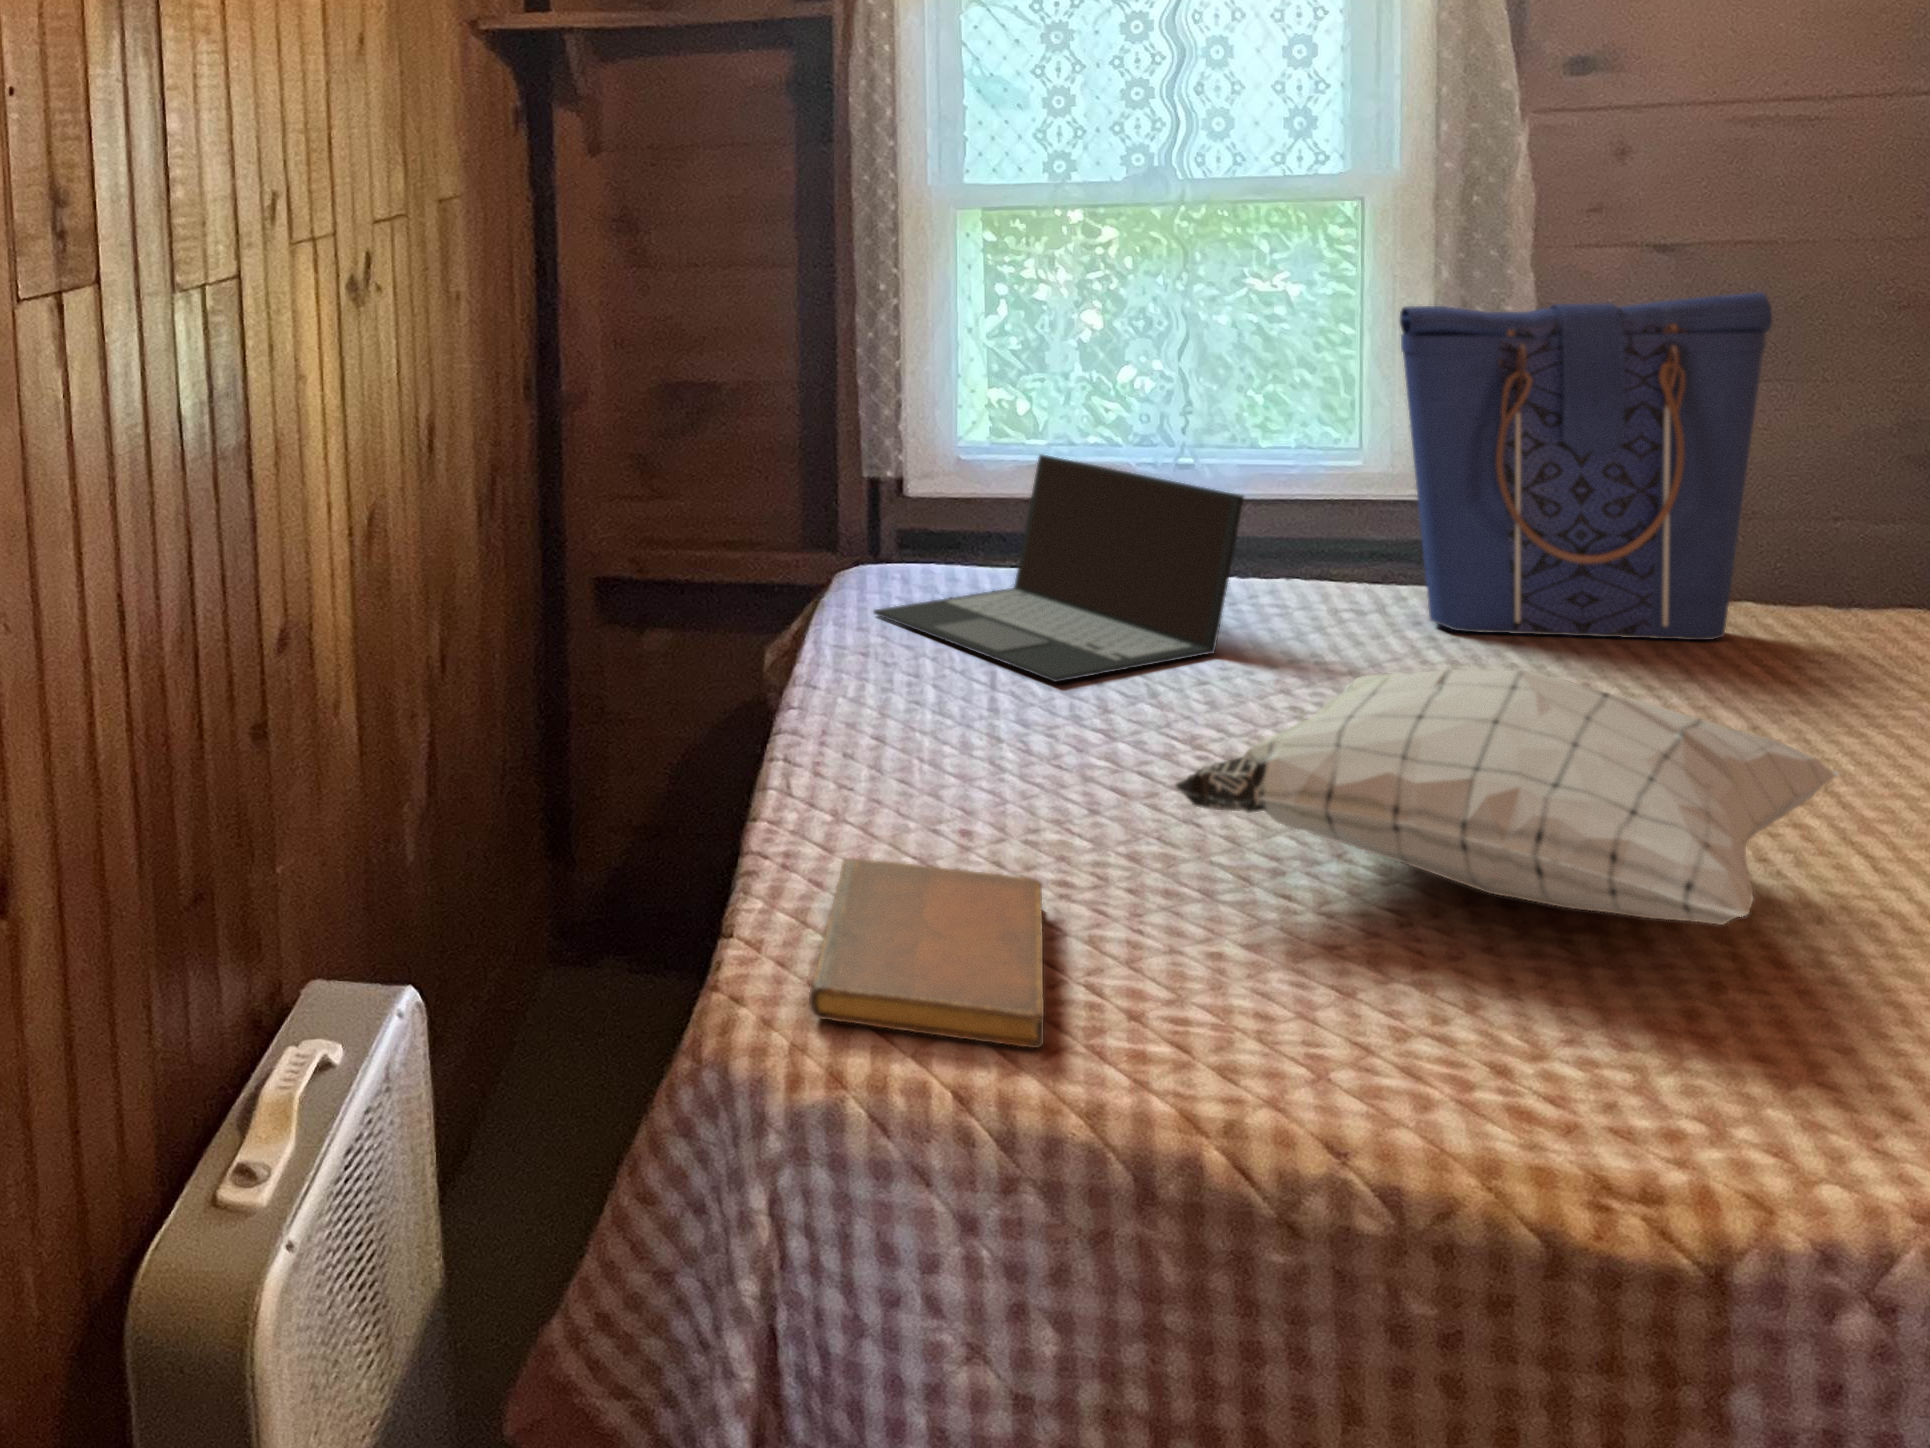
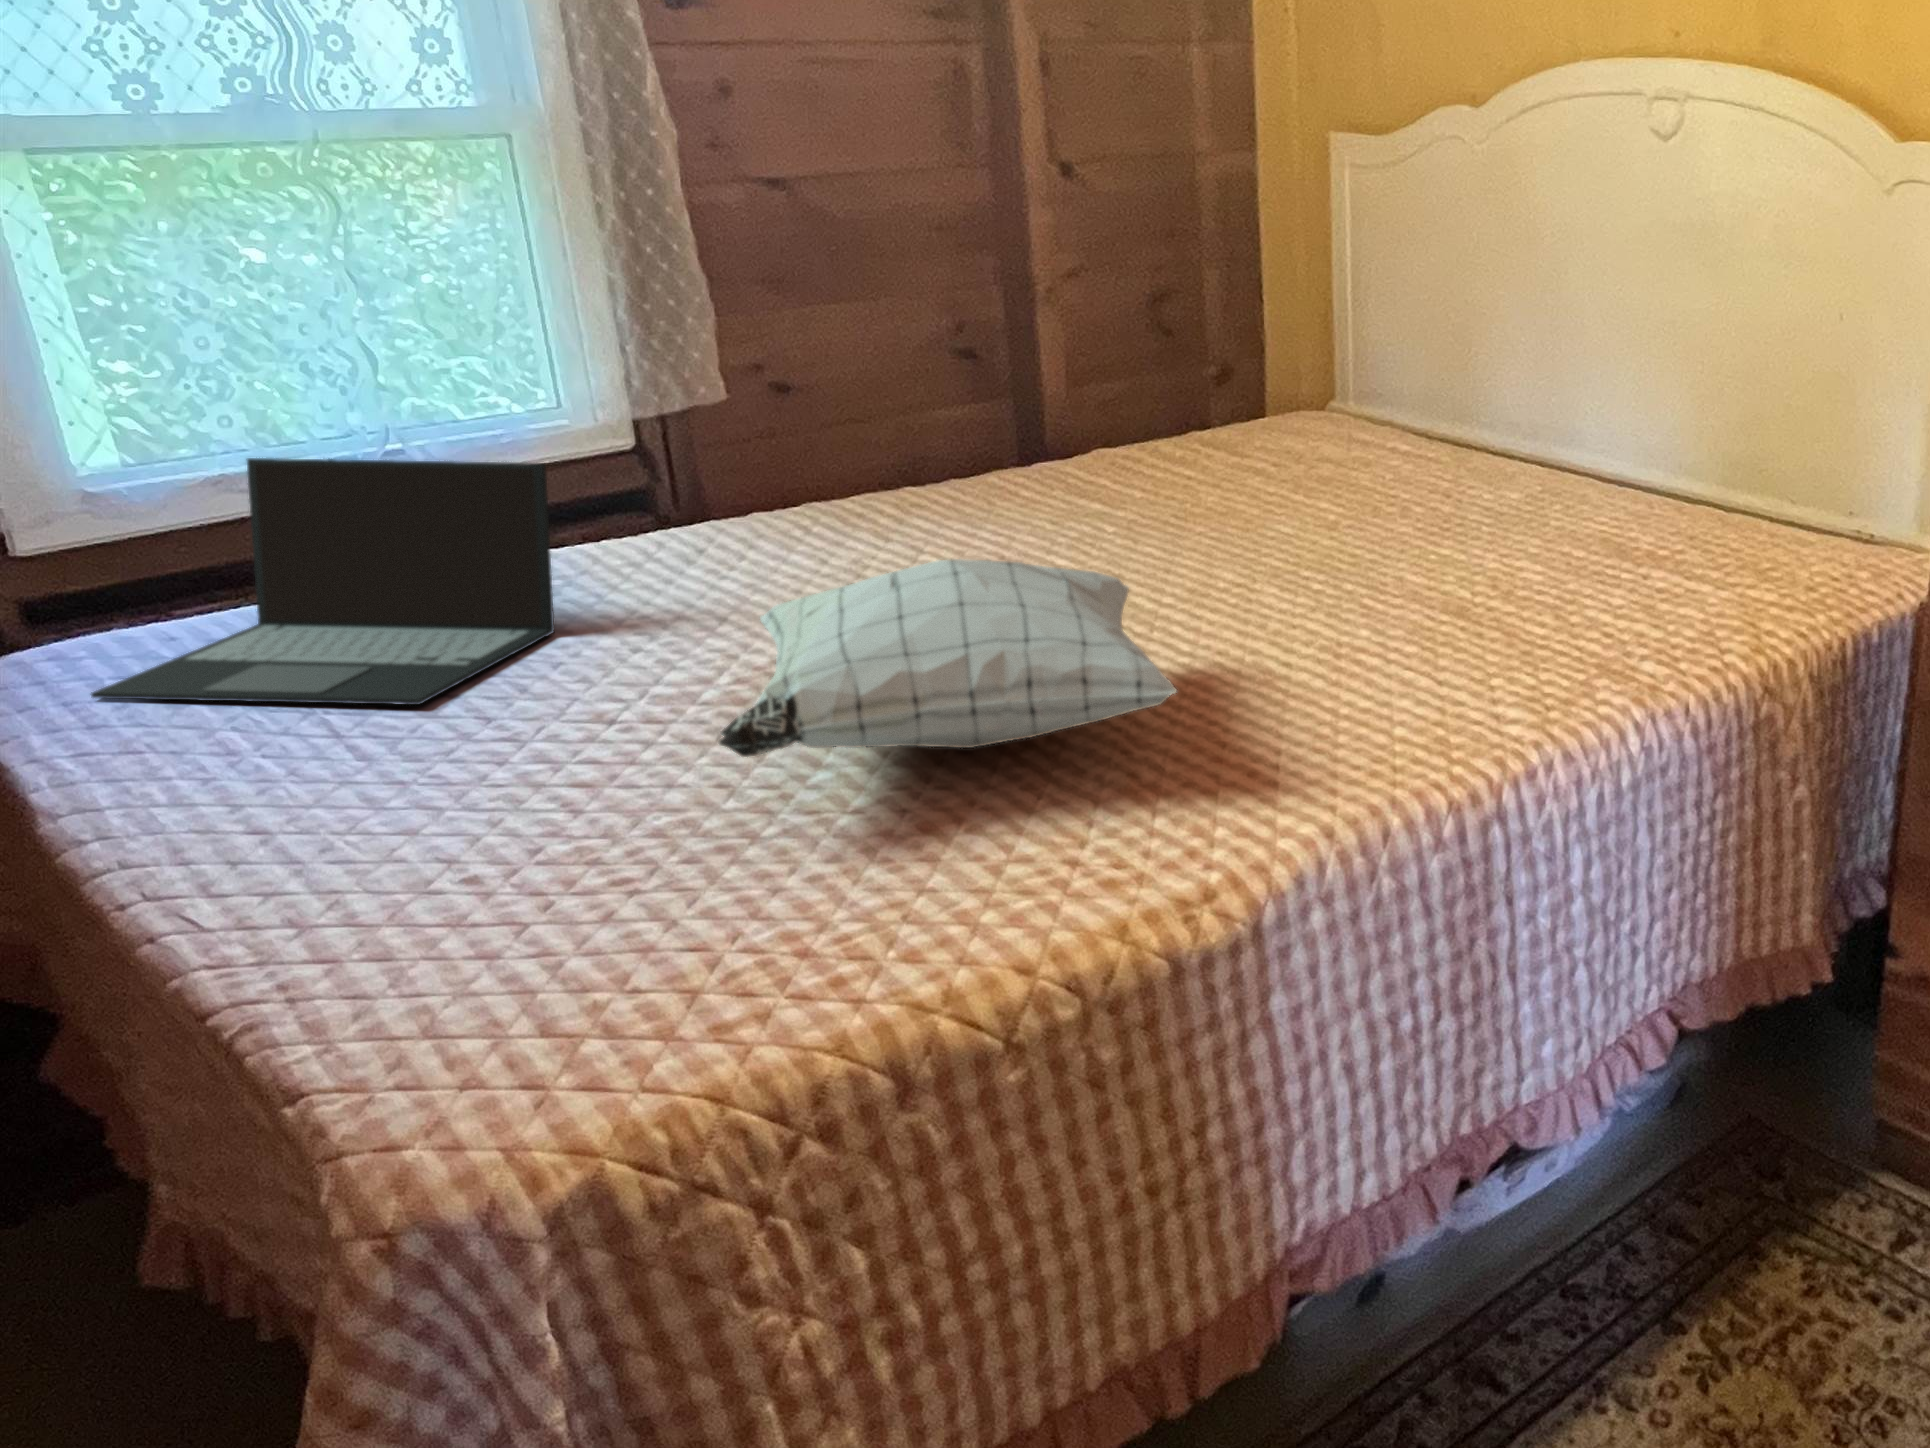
tote bag: present [1400,292,1772,640] -> none [634,223,931,560]
notebook: present [809,859,1044,1048] -> none [390,884,761,1107]

